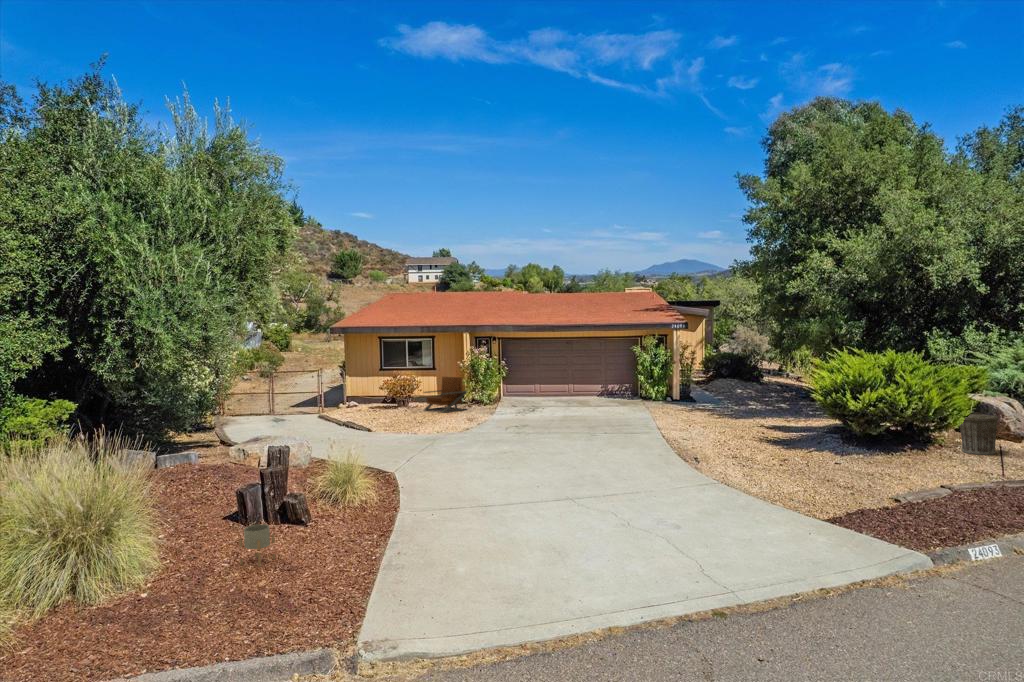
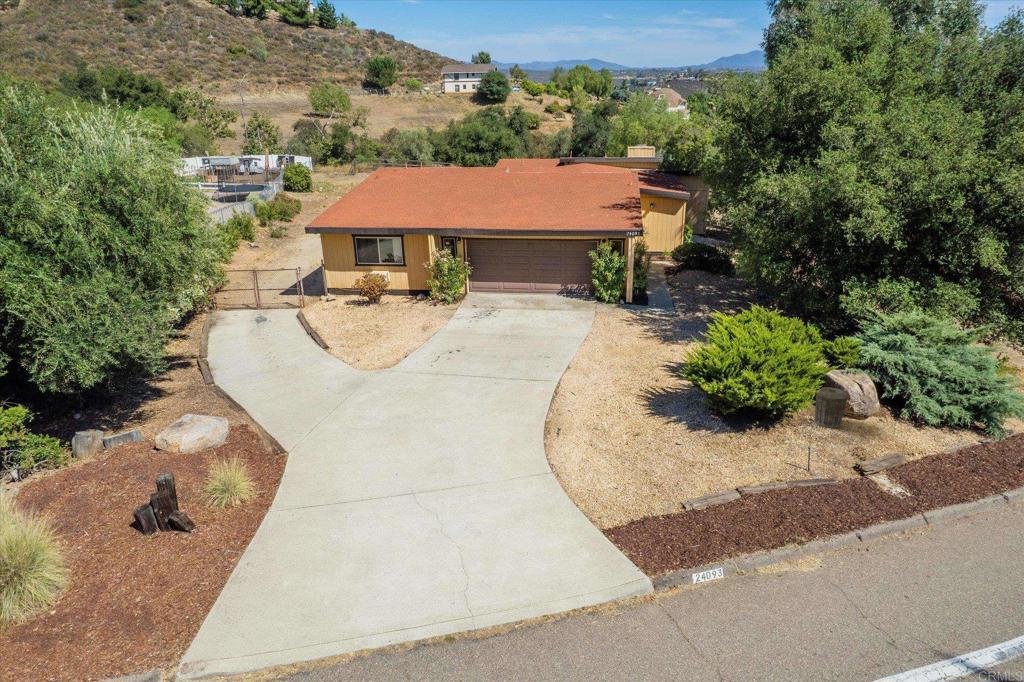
lounge chair: present [424,377,468,413] -> none [394,274,433,311]
planter: present [239,524,275,567] -> none [143,515,175,550]

